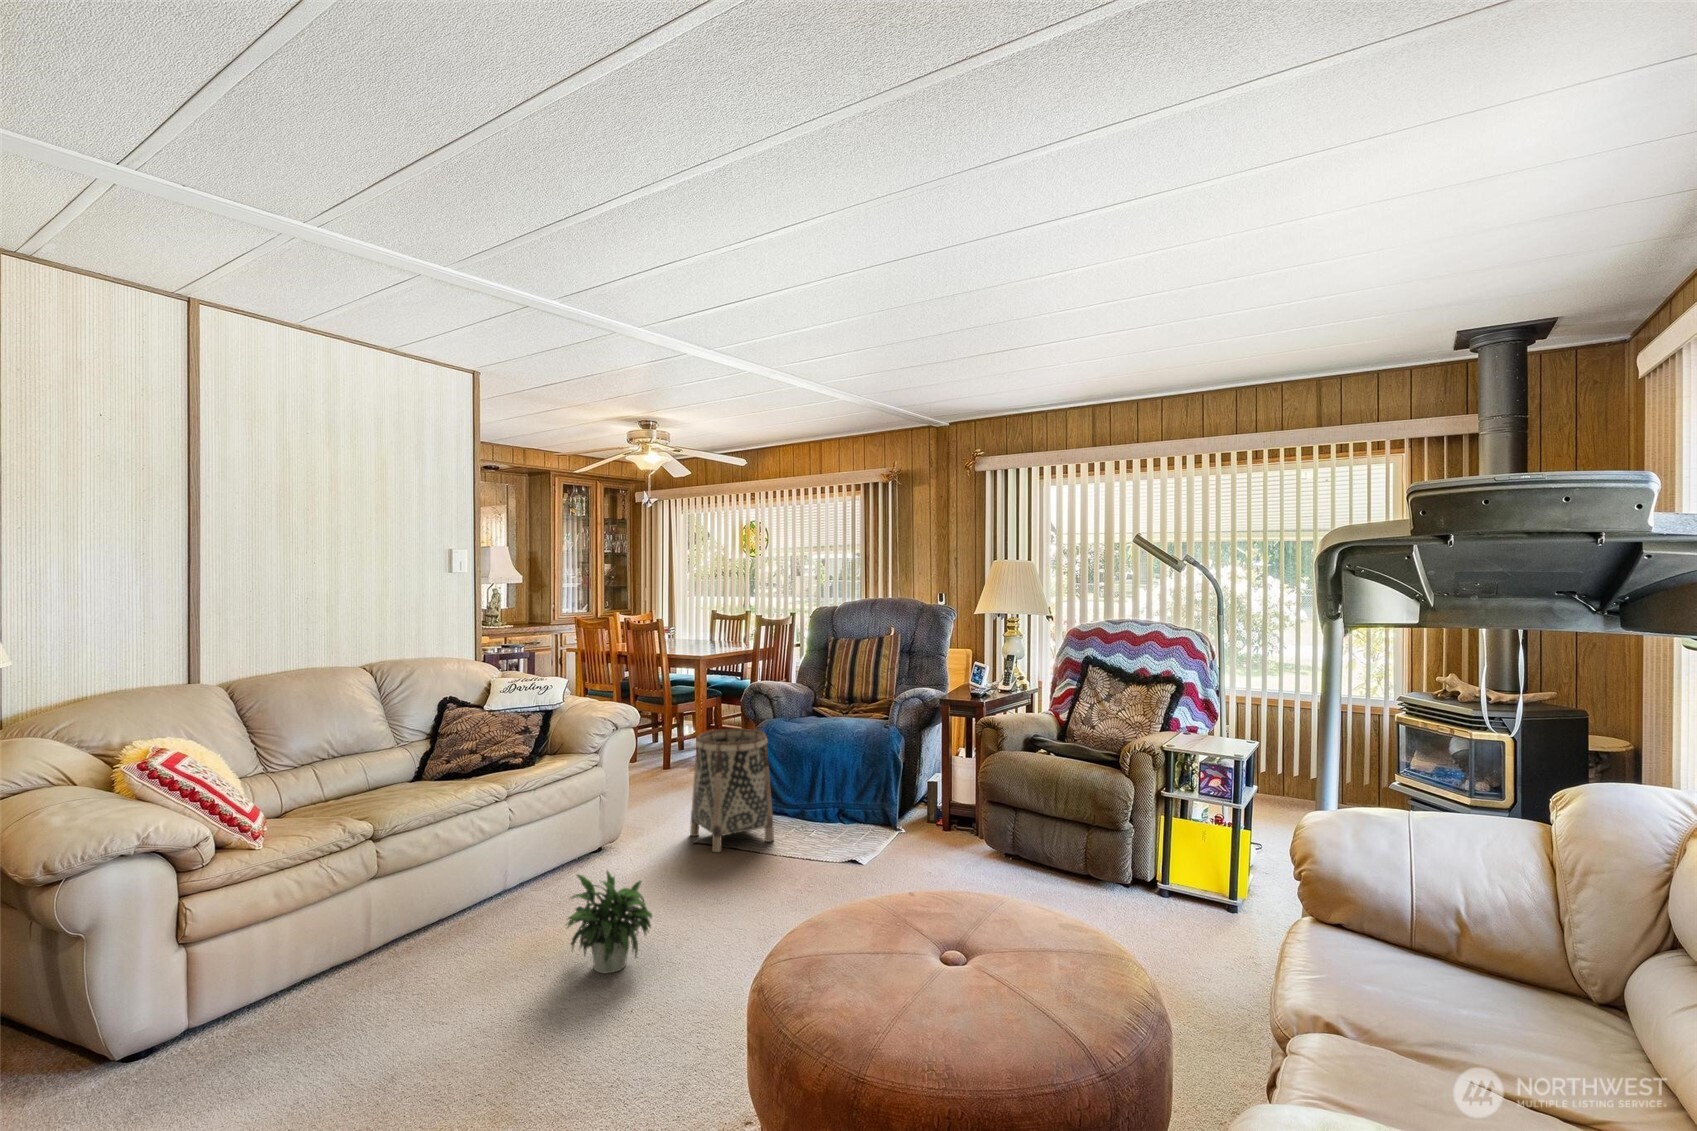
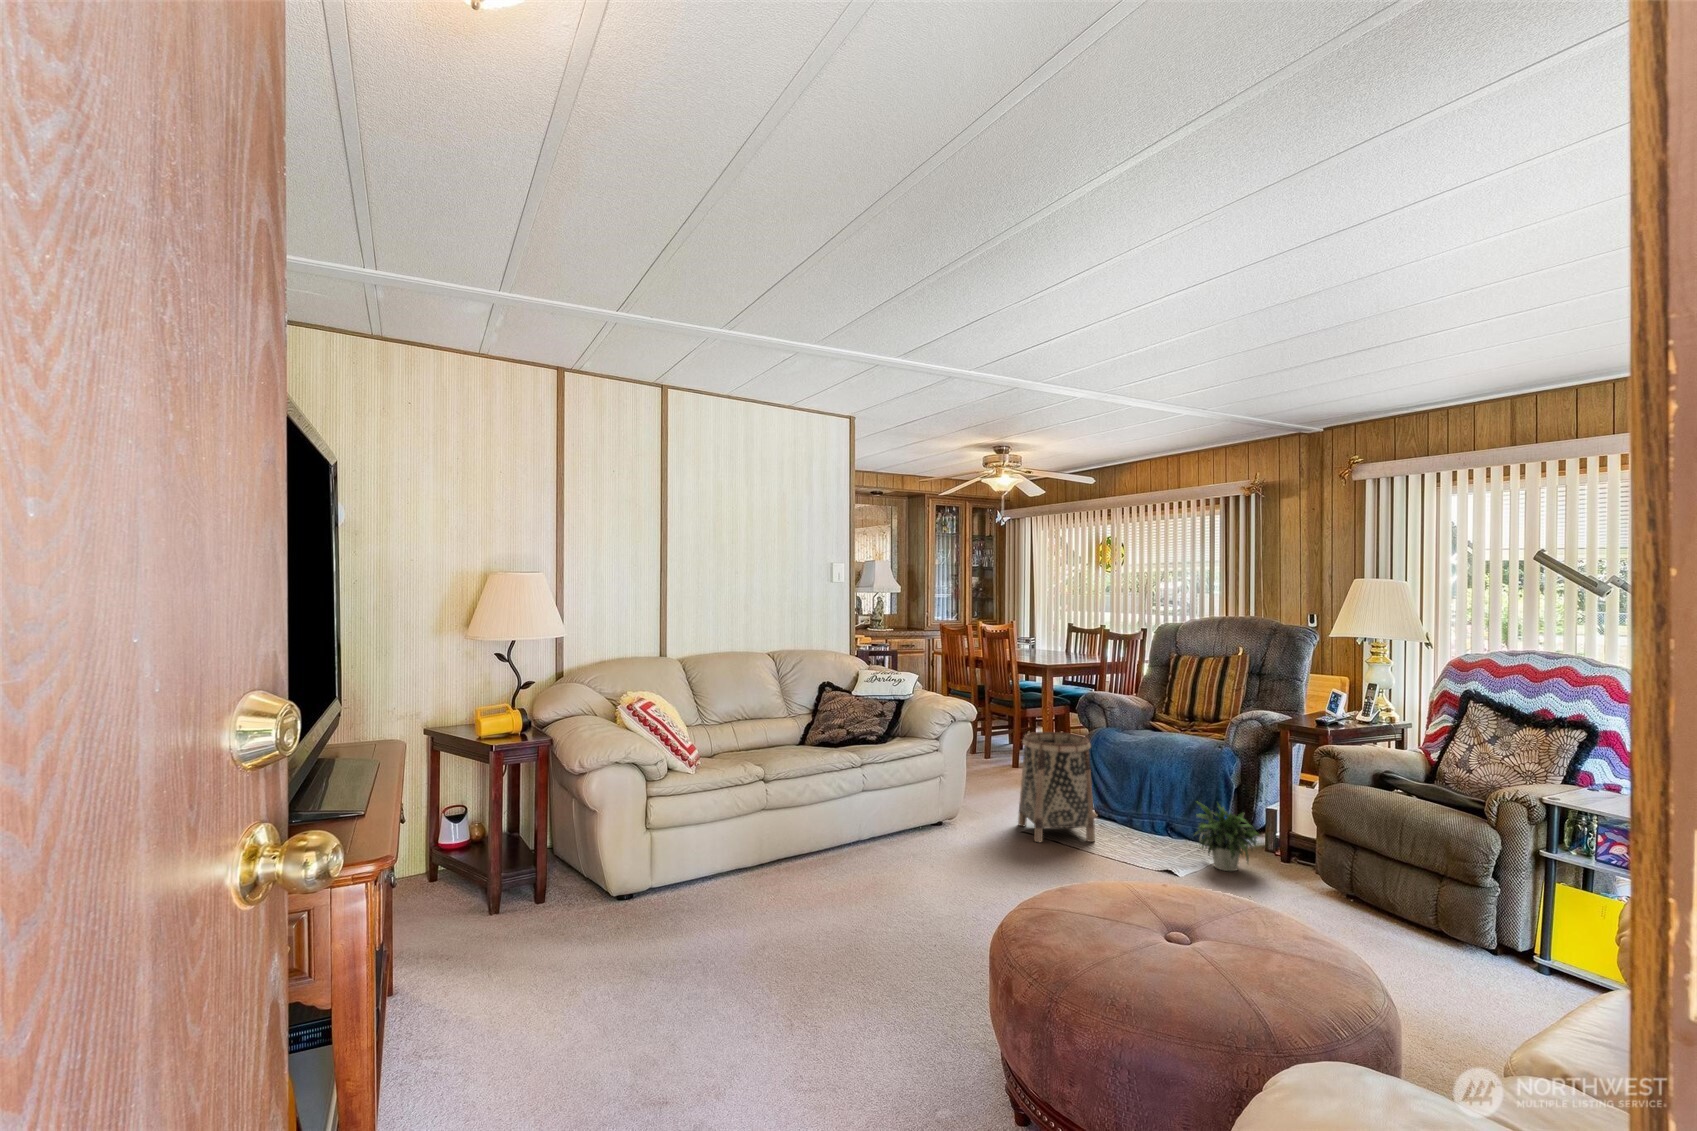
potted plant: present [567,871,652,973] -> present [1195,801,1260,871]

